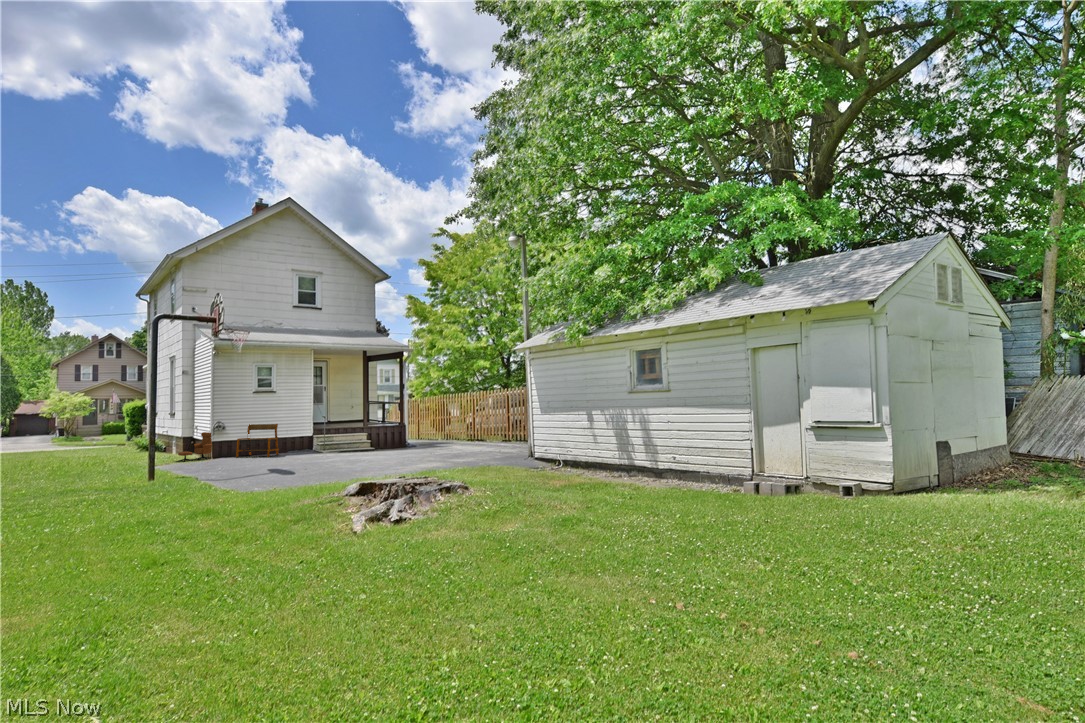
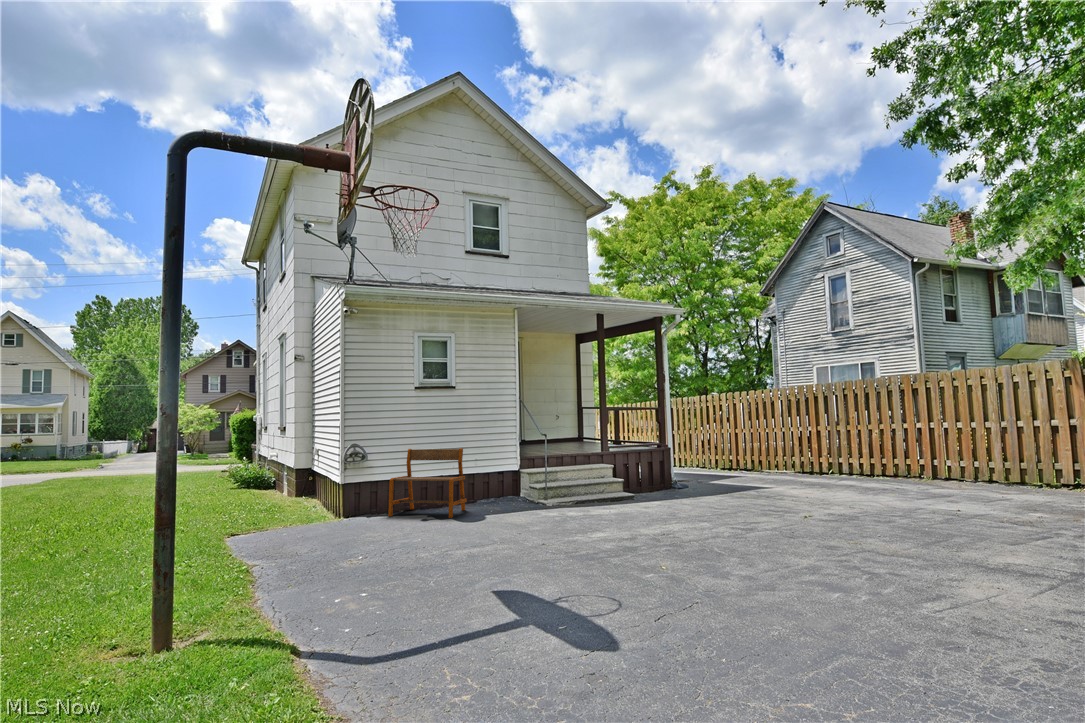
lounge chair: present [177,432,212,462] -> none [278,465,345,529]

